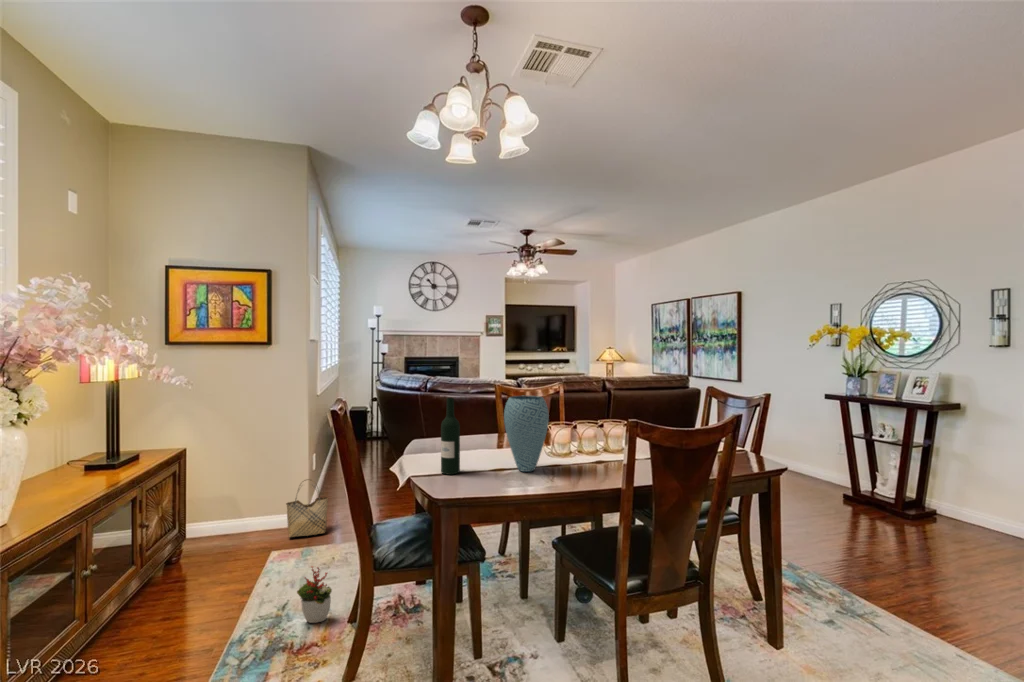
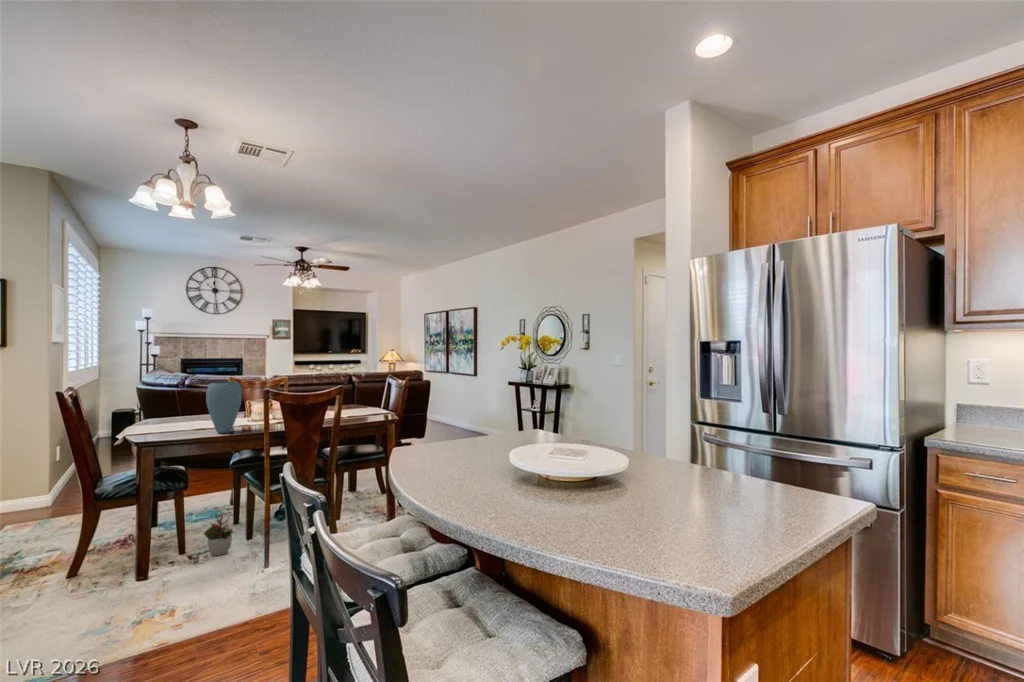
wine bottle: present [441,398,460,475] -> none [152,384,169,438]
woven basket: present [286,479,328,537] -> none [17,466,67,519]
decorative plant: present [297,567,332,623] -> present [204,514,233,556]

